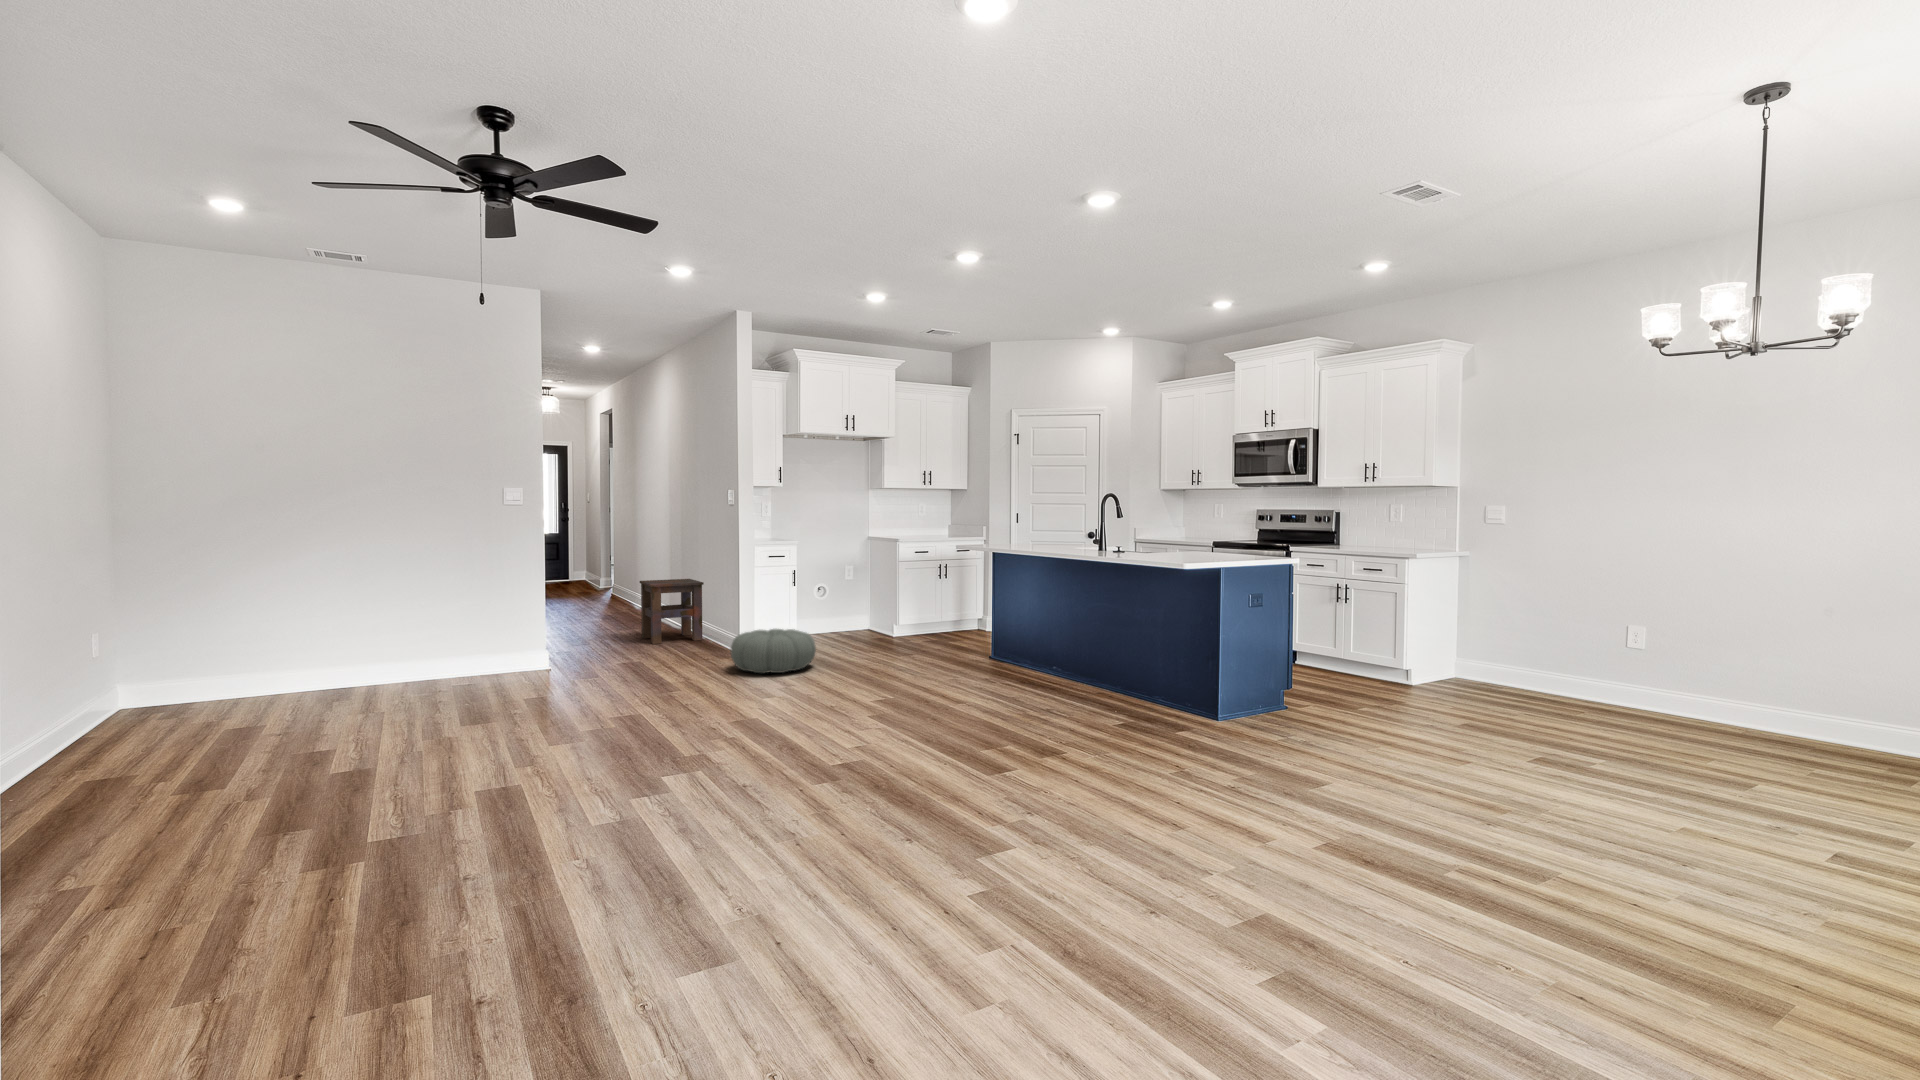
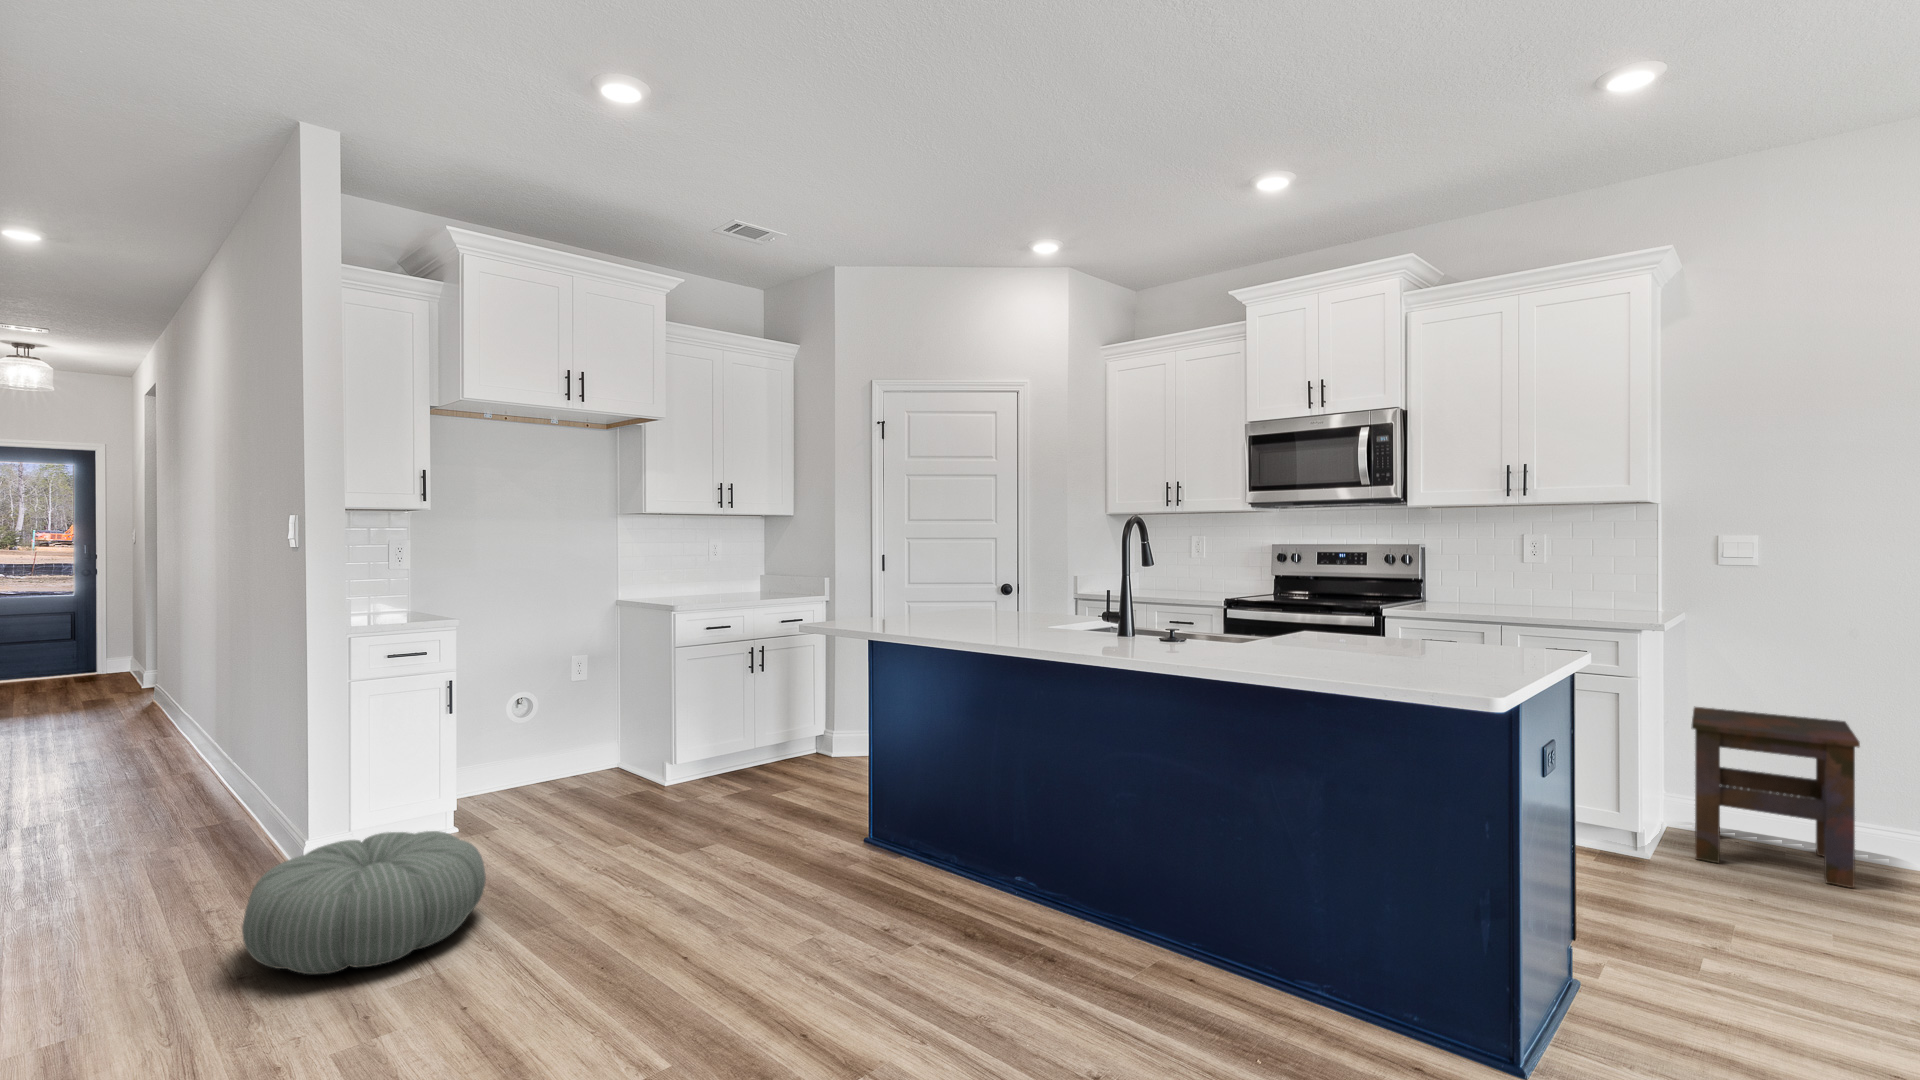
side table: present [640,579,704,644] -> present [1692,707,1860,888]

